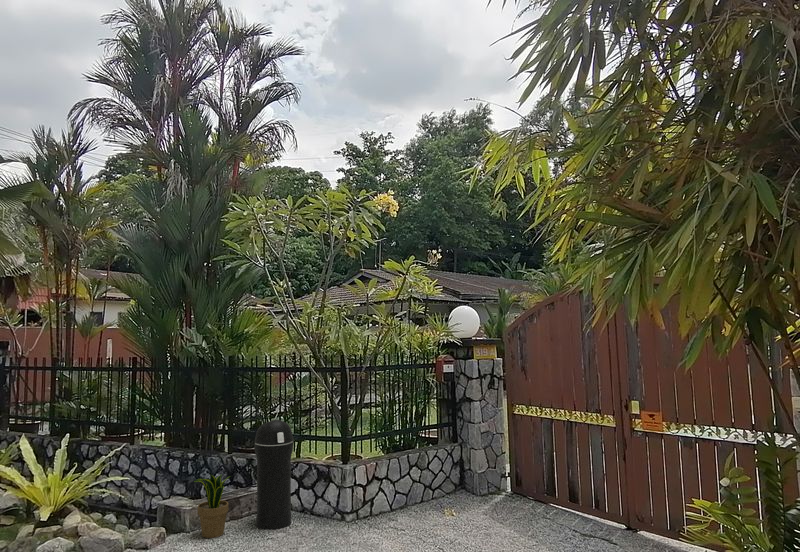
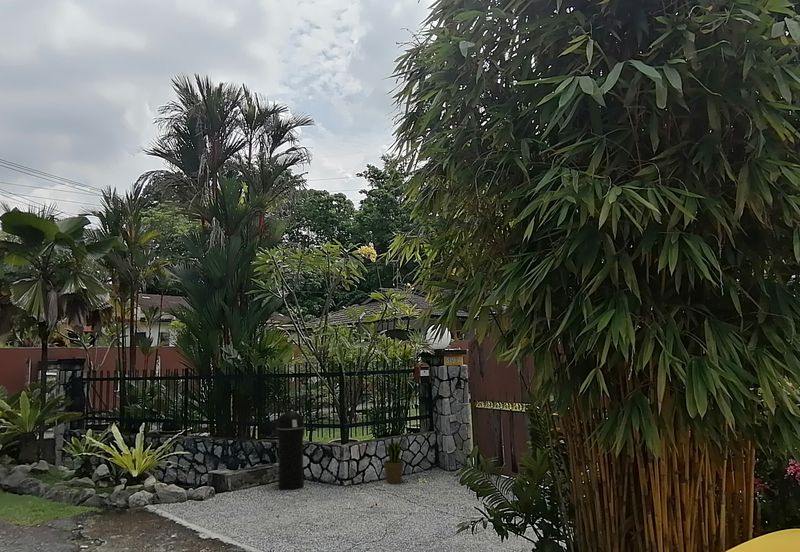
potted plant: present [194,474,231,538] -> present [382,441,404,484]

